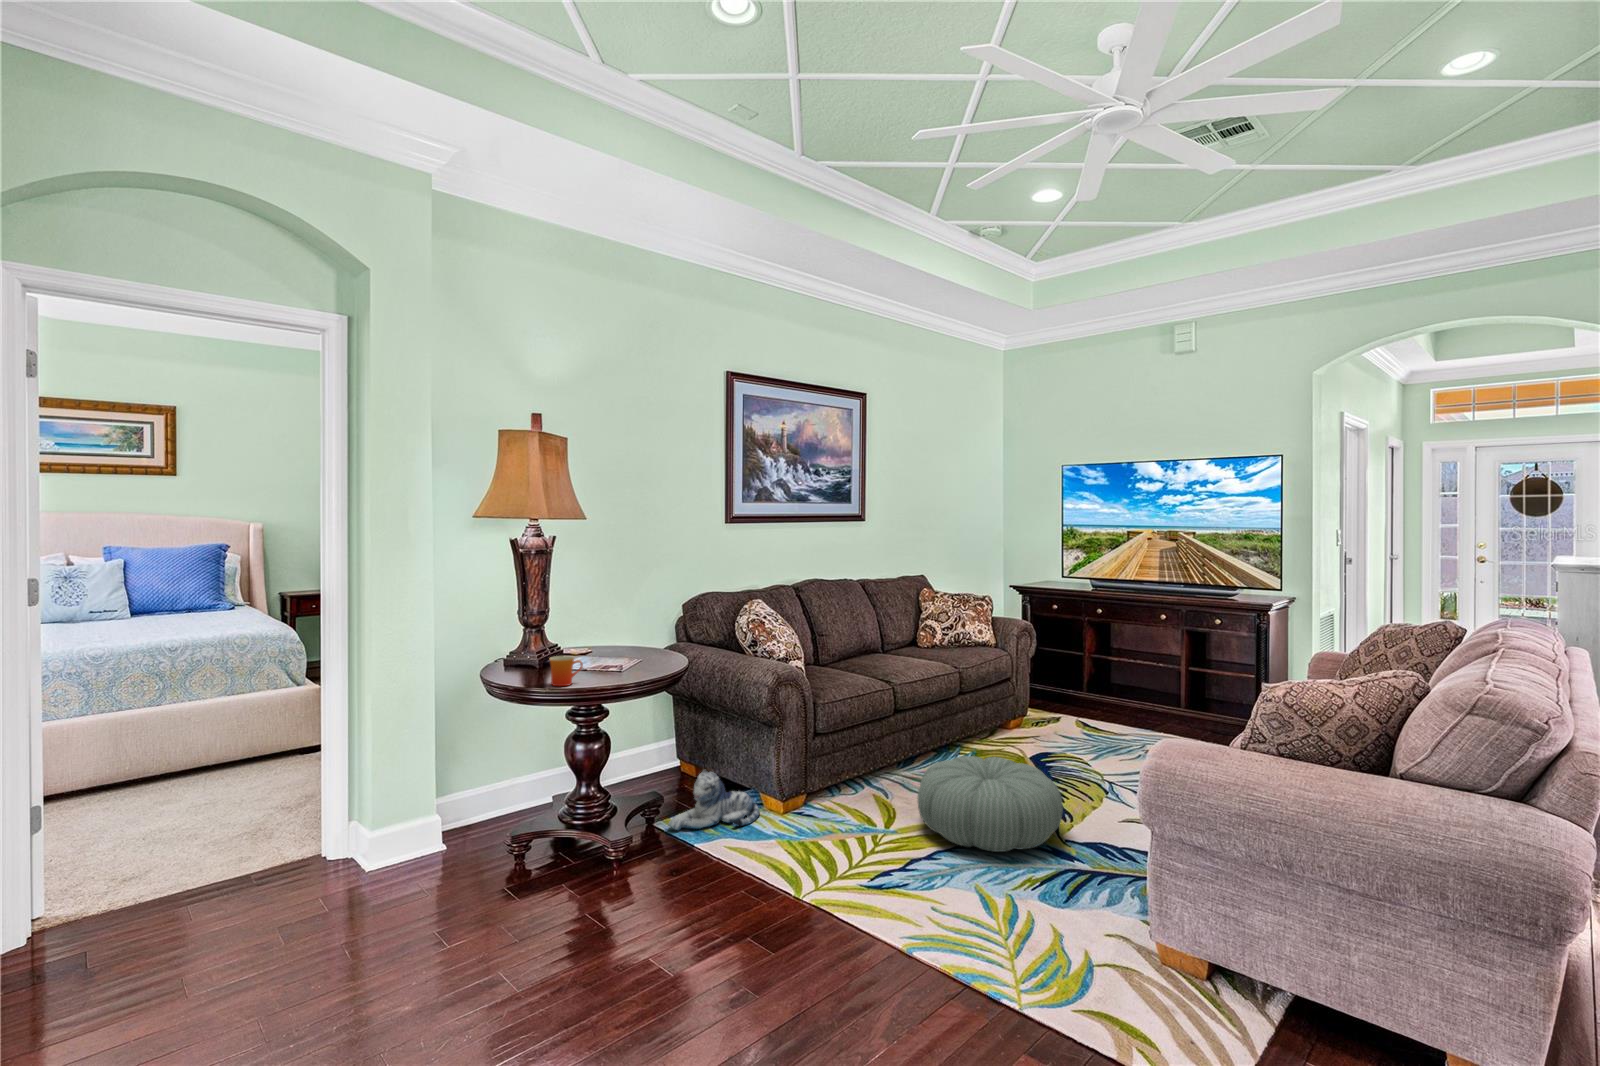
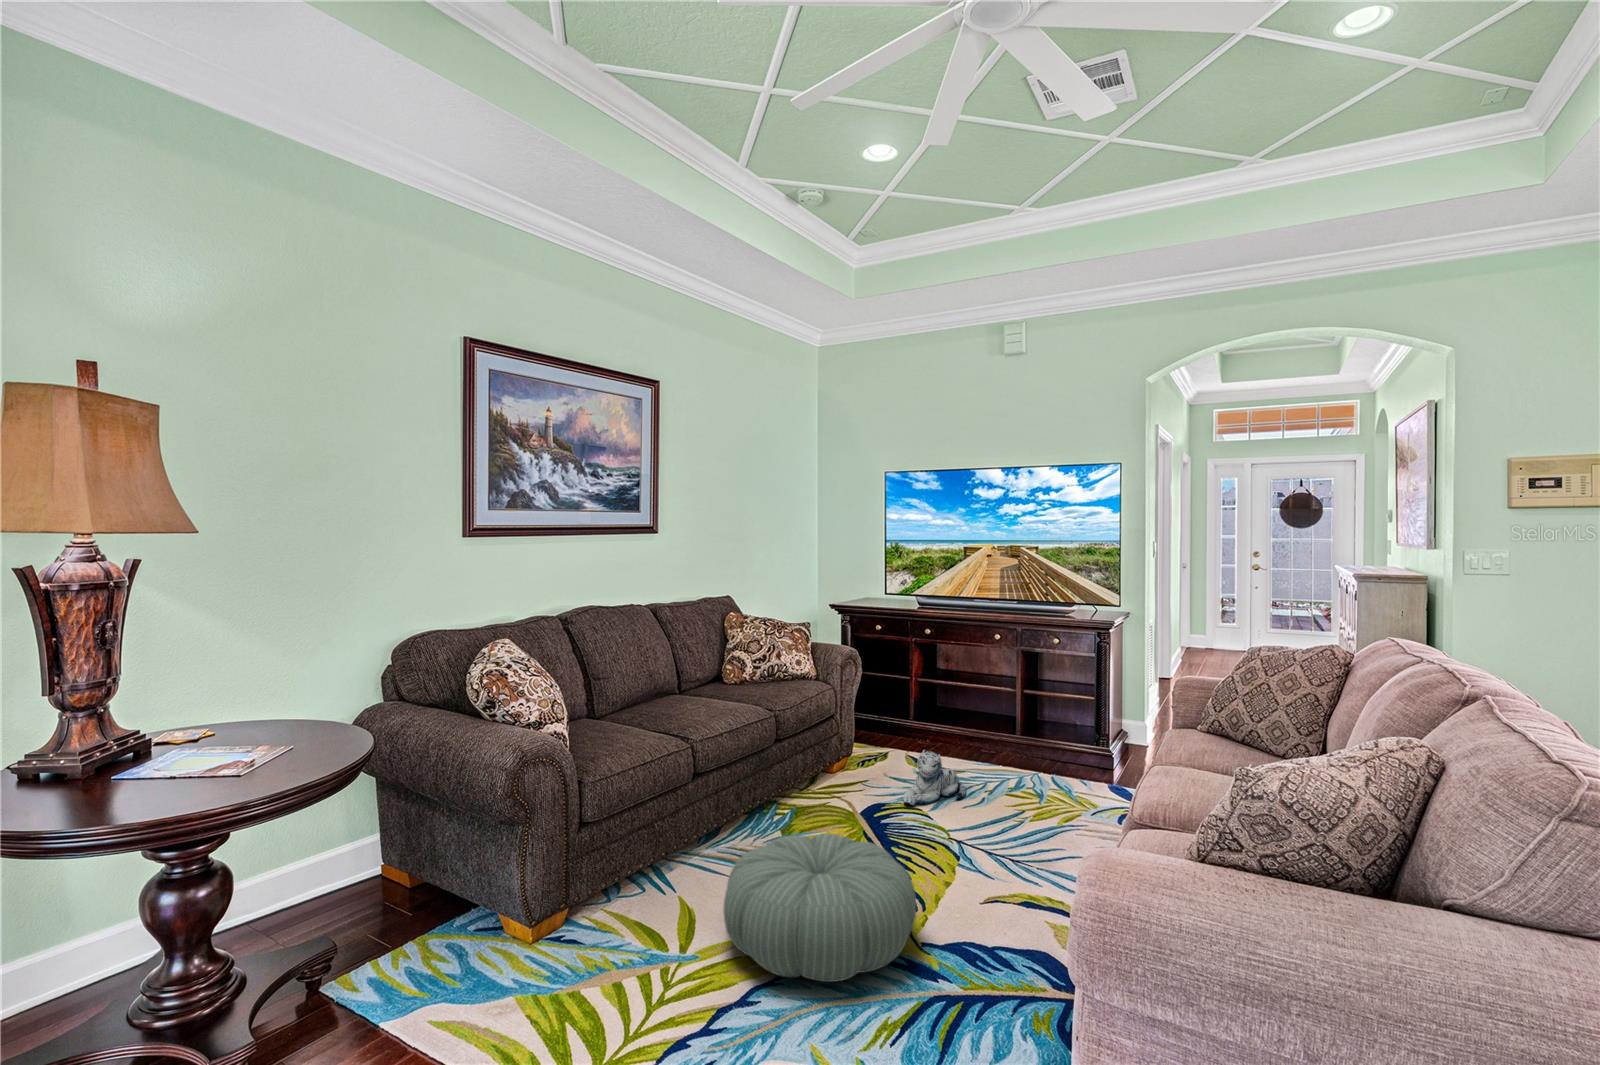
mug: present [549,656,583,686] -> none [76,751,152,808]
plush toy: present [668,770,760,830] -> present [903,750,966,805]

